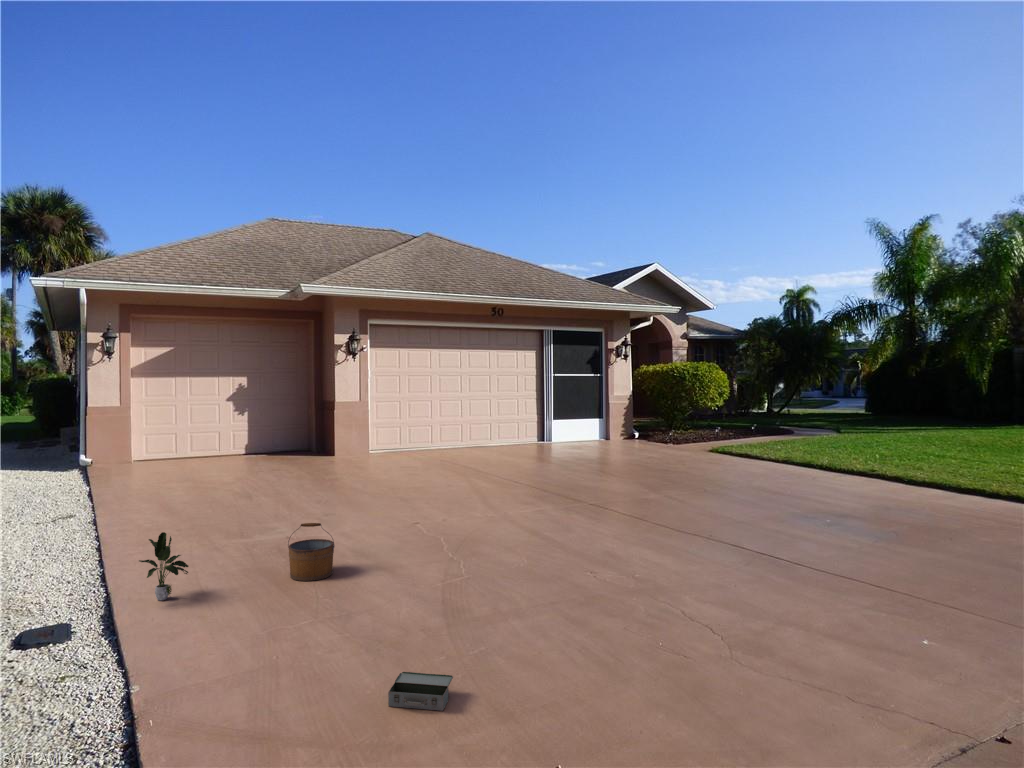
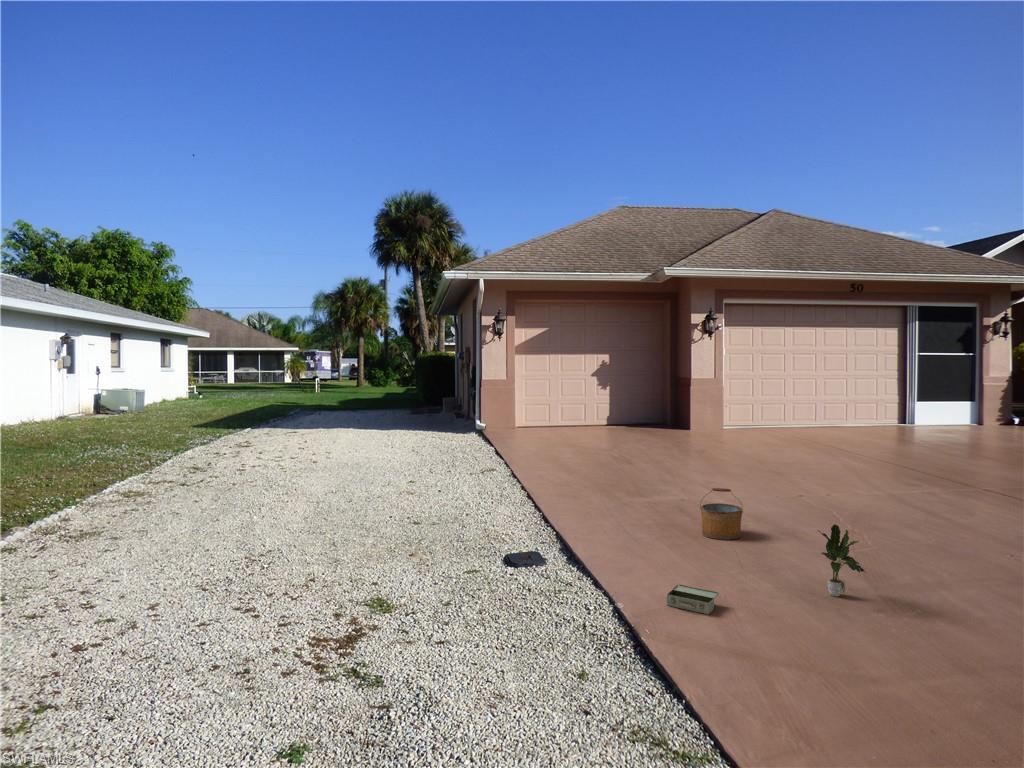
potted plant: present [139,532,189,601] -> present [818,524,865,597]
toolbox: present [388,672,453,711] -> present [667,585,719,614]

